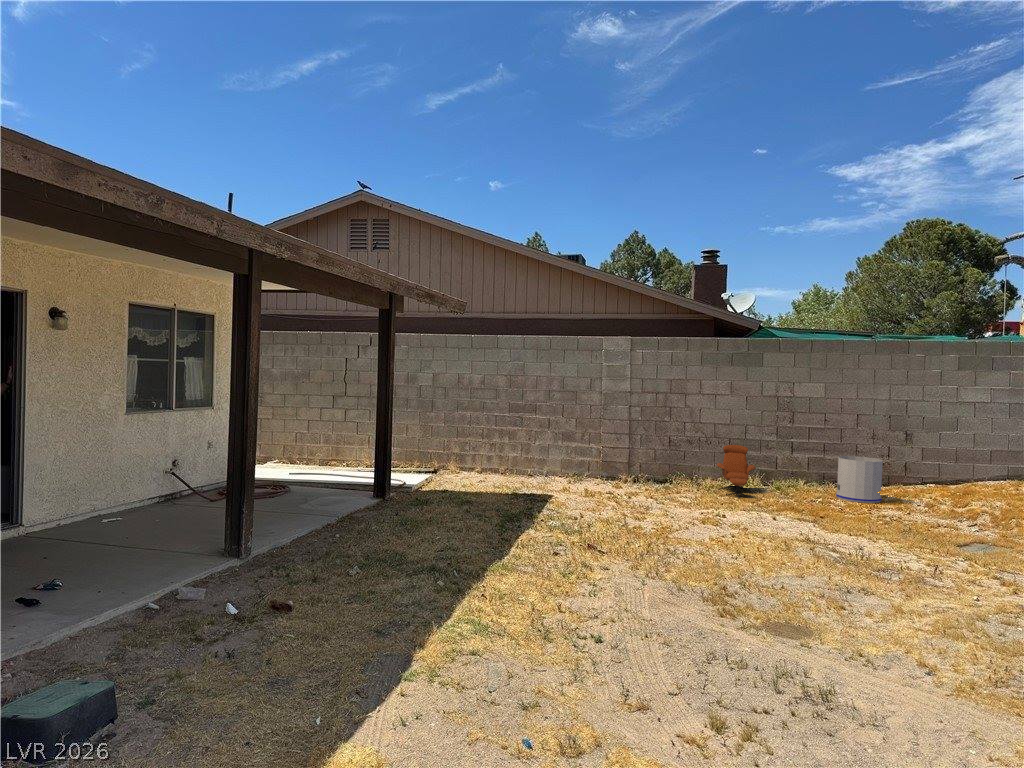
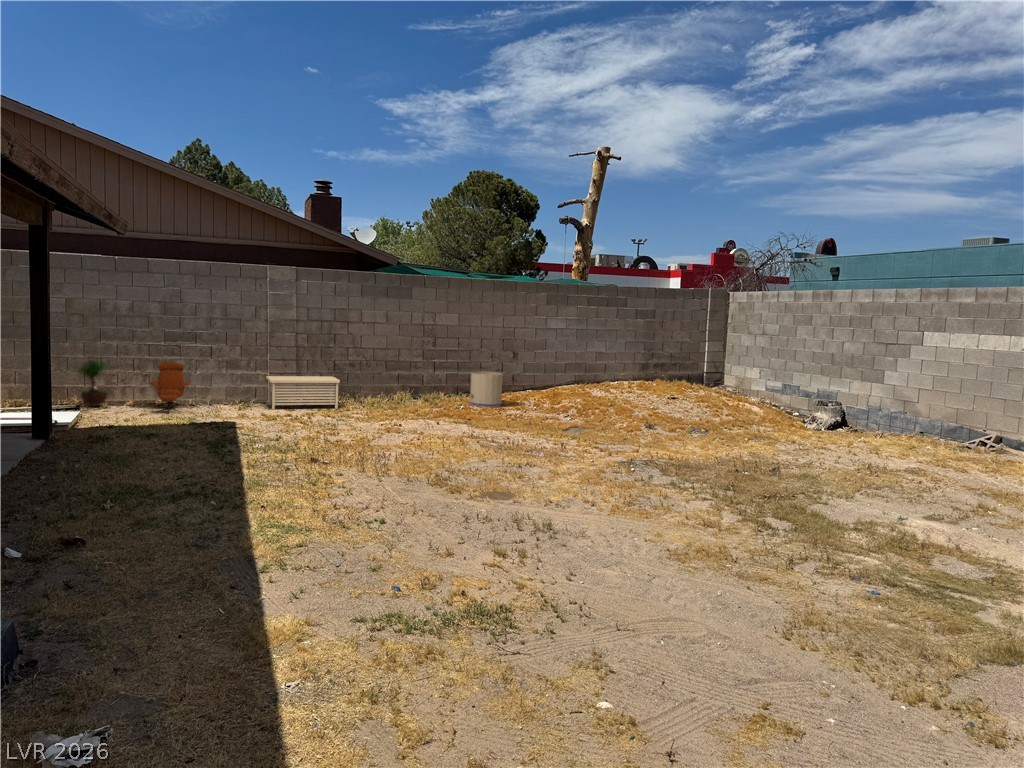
potted tree: none [435,424,462,471] -> present [77,360,107,407]
lounge chair: present [717,445,756,498] -> present [150,362,191,413]
storage bench: none [596,451,669,490] -> present [266,376,340,410]

